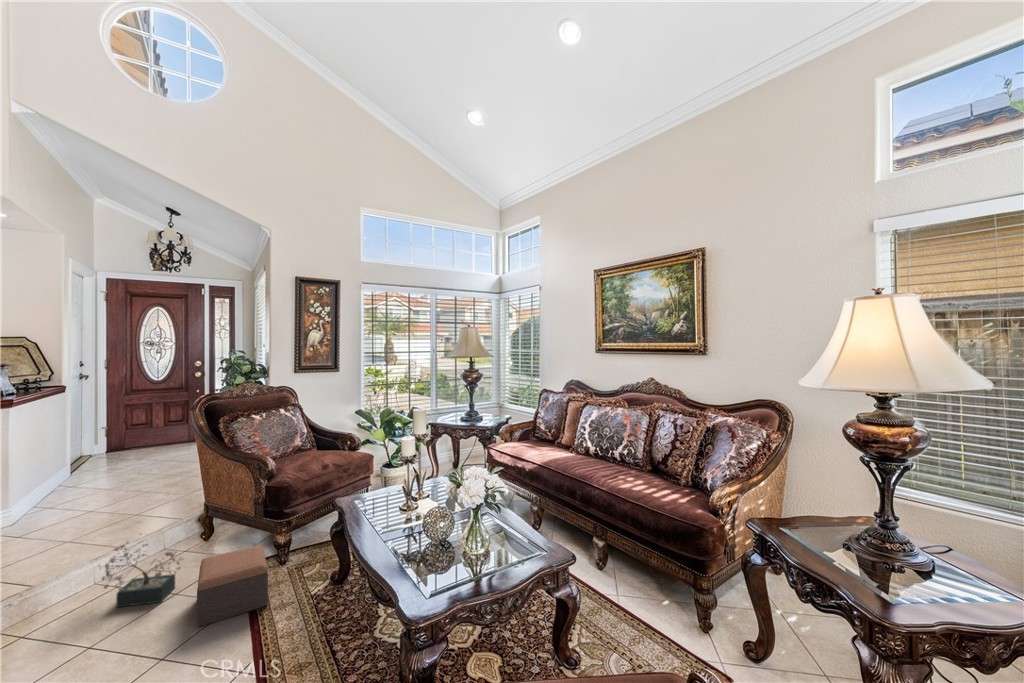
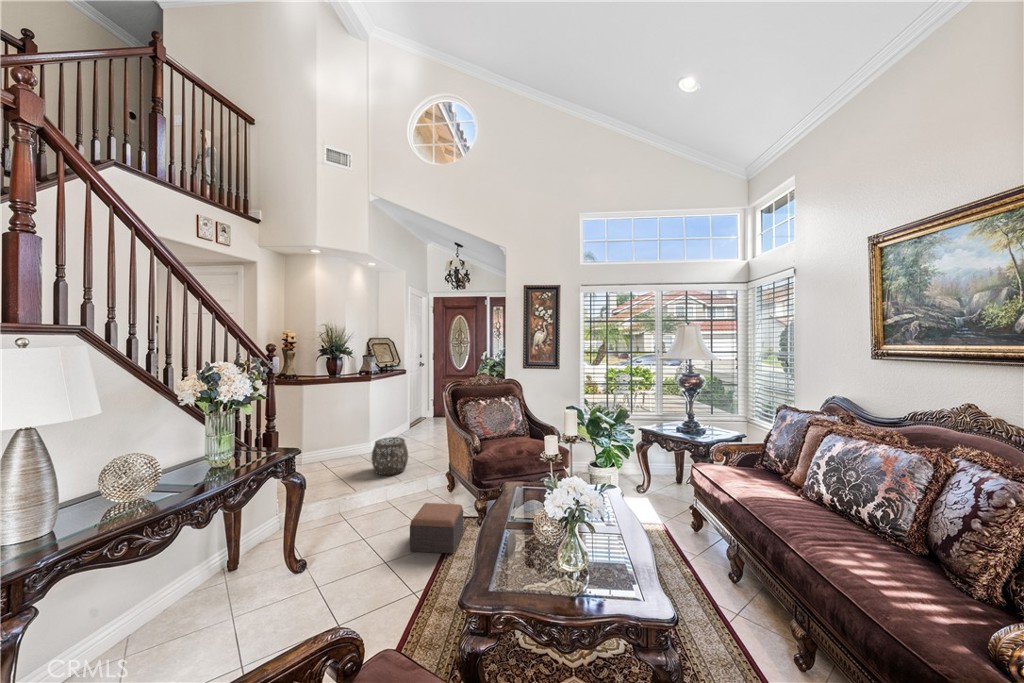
woven basket: none [42,486,122,550] -> present [371,437,408,475]
decorative plant: present [99,542,183,607] -> none [376,478,422,526]

